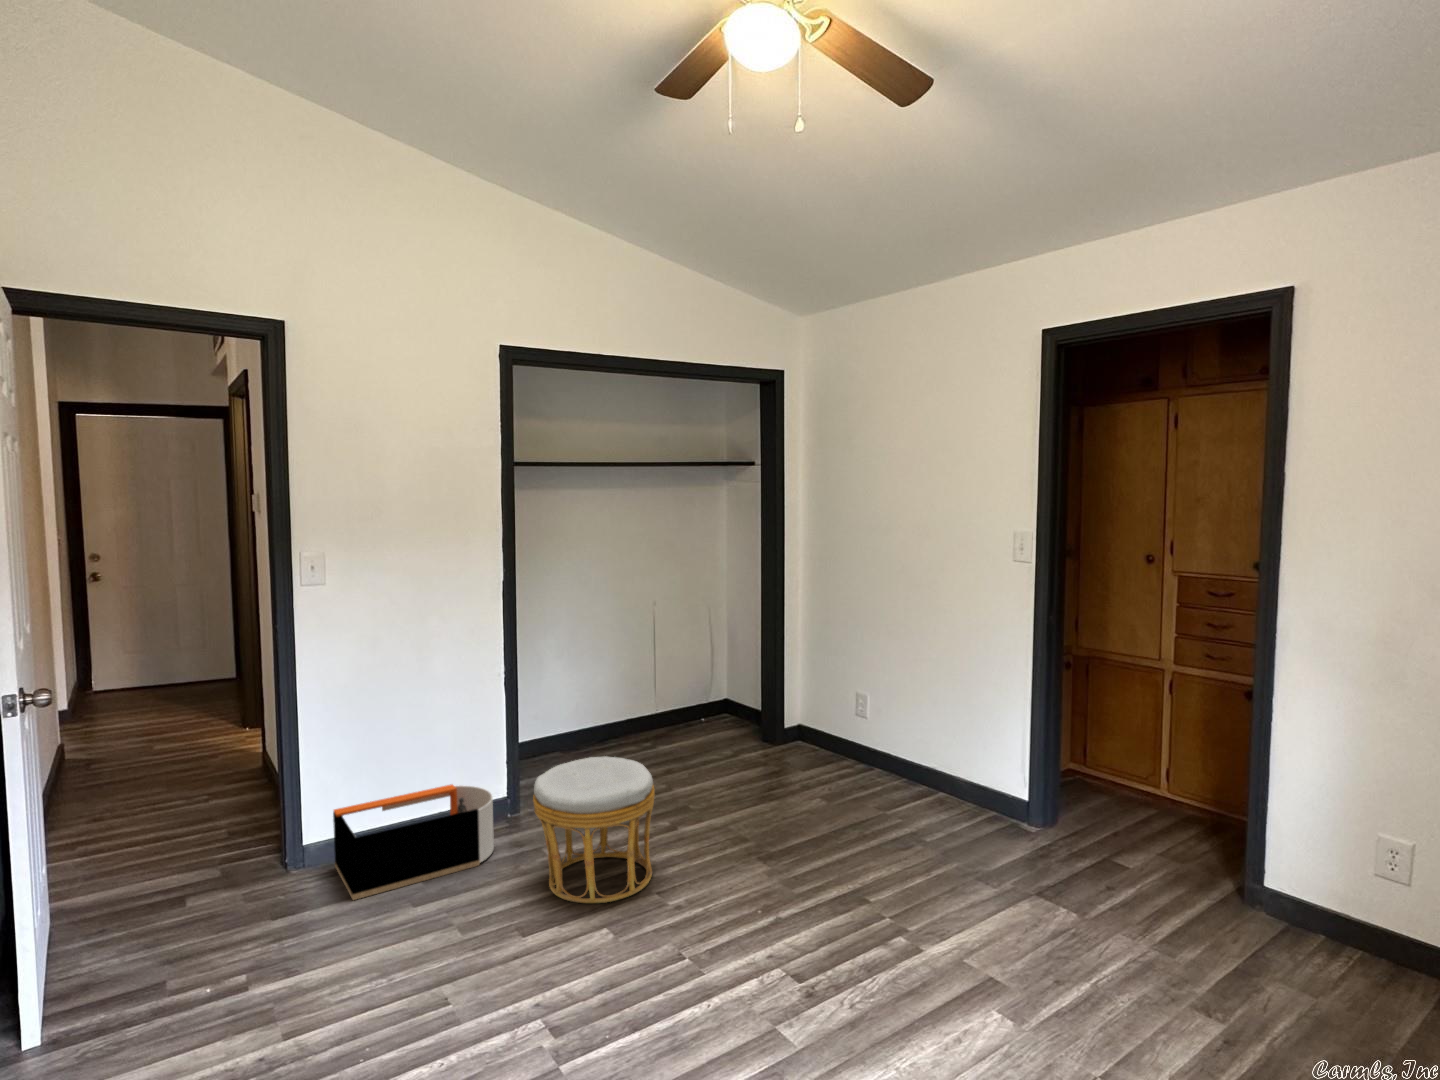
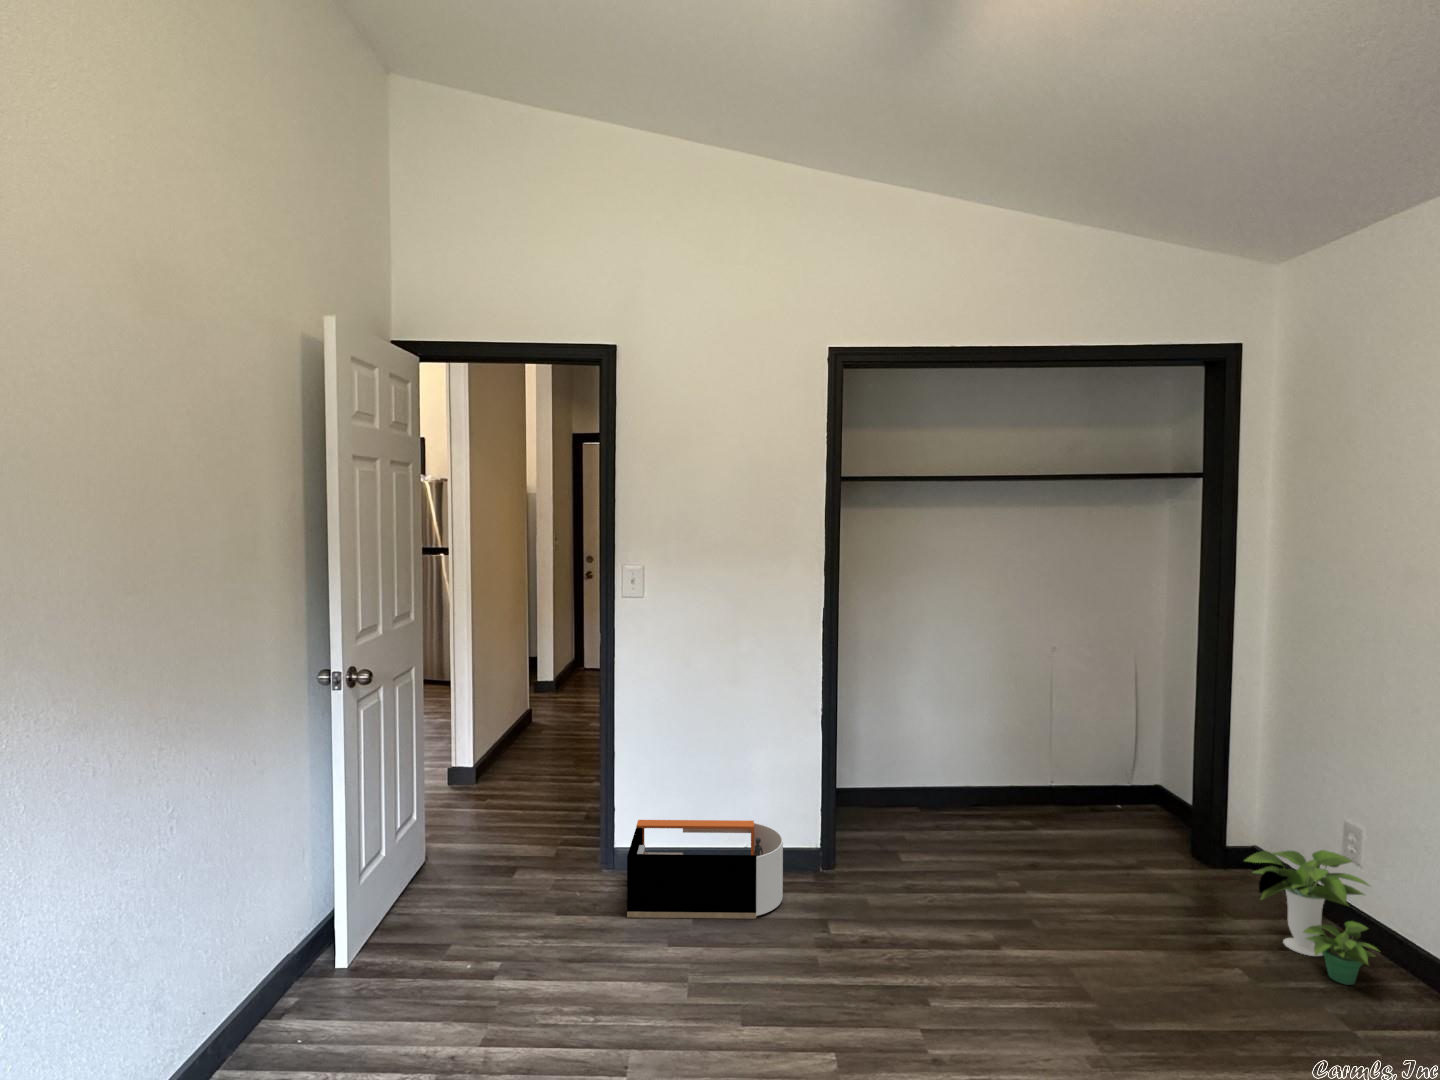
potted plant: none [812,713,889,792] -> present [1245,850,1378,985]
ottoman: present [533,756,655,903] -> none [789,828,937,1020]

